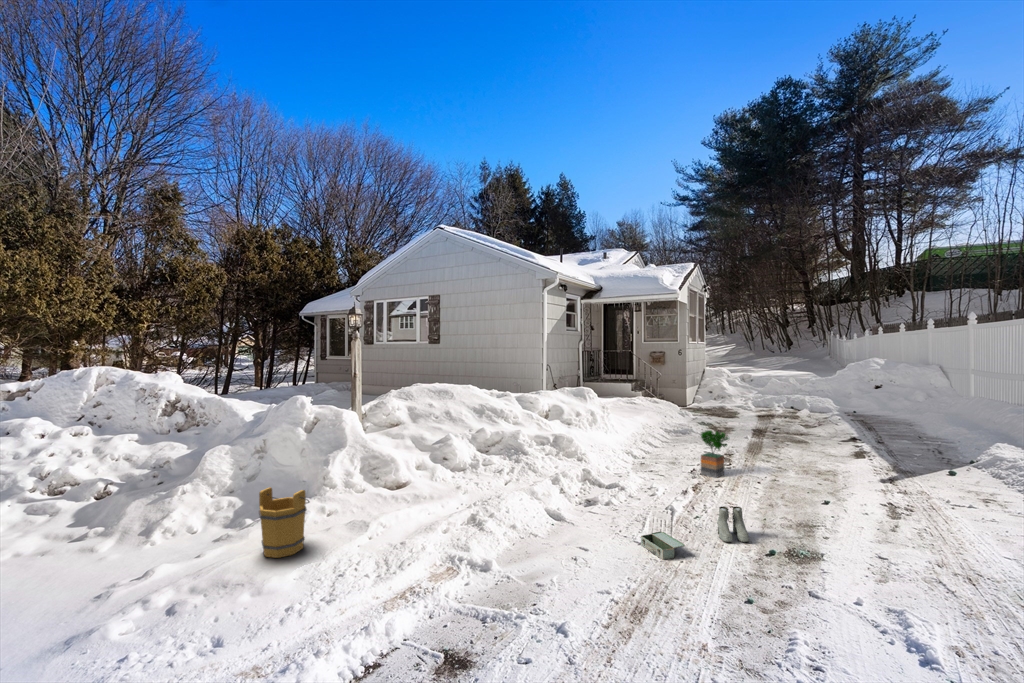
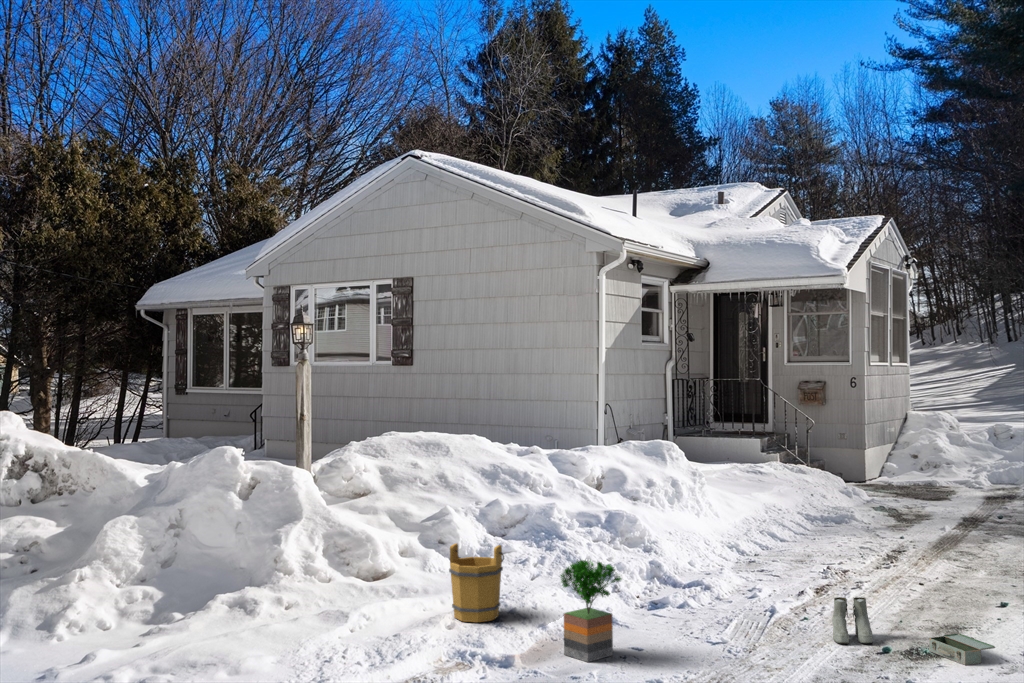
potted tree: present [701,430,729,478] -> present [561,560,622,662]
bucket: present [259,487,310,558] -> present [449,543,504,622]
toolbox: present [641,532,685,560] -> present [929,634,995,665]

